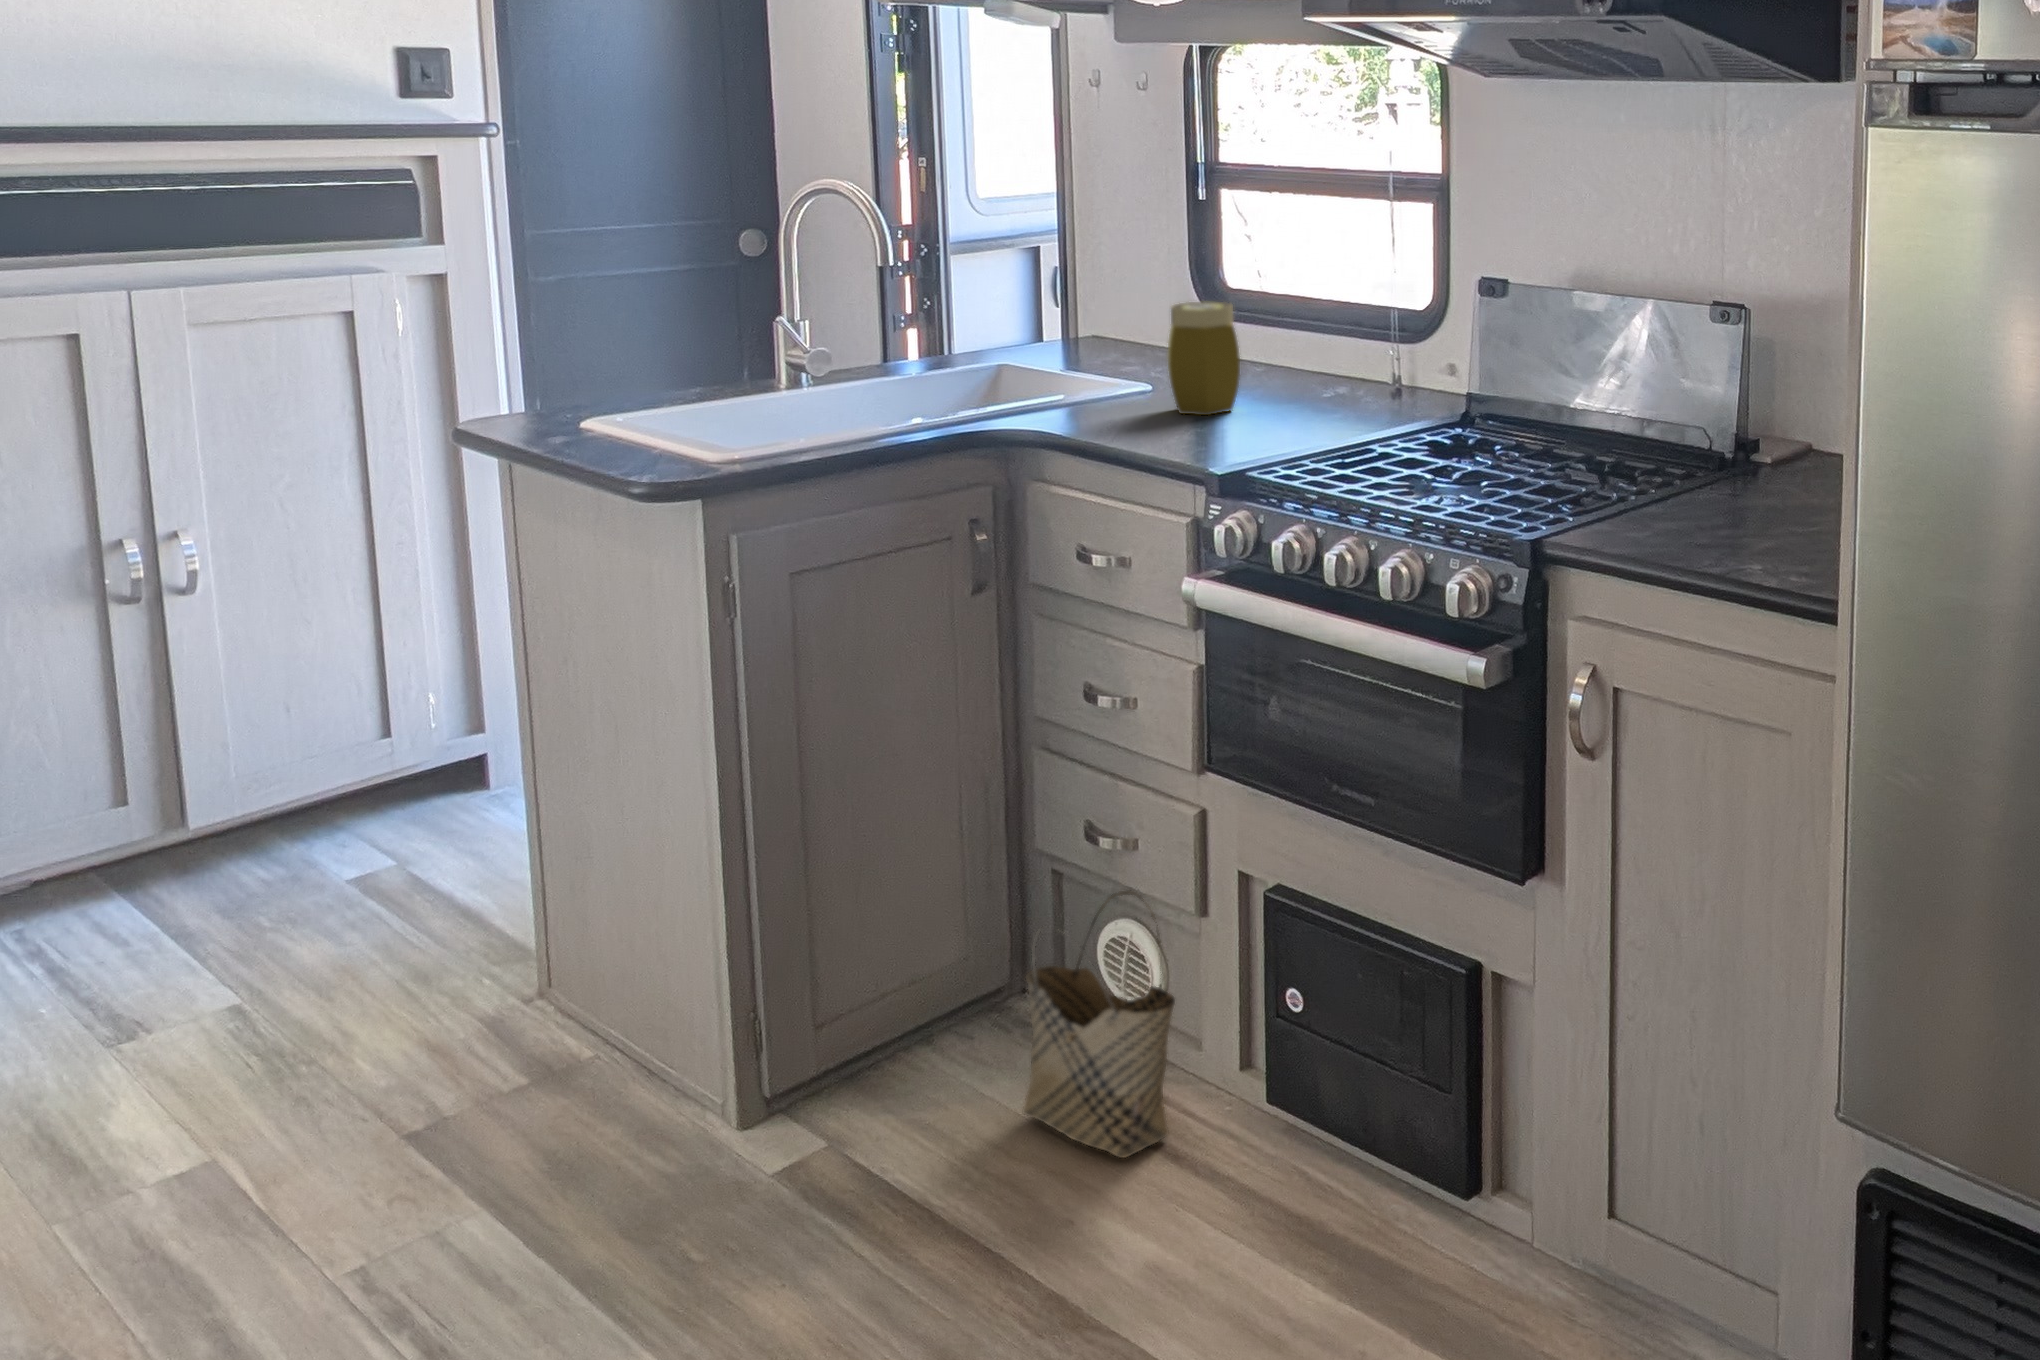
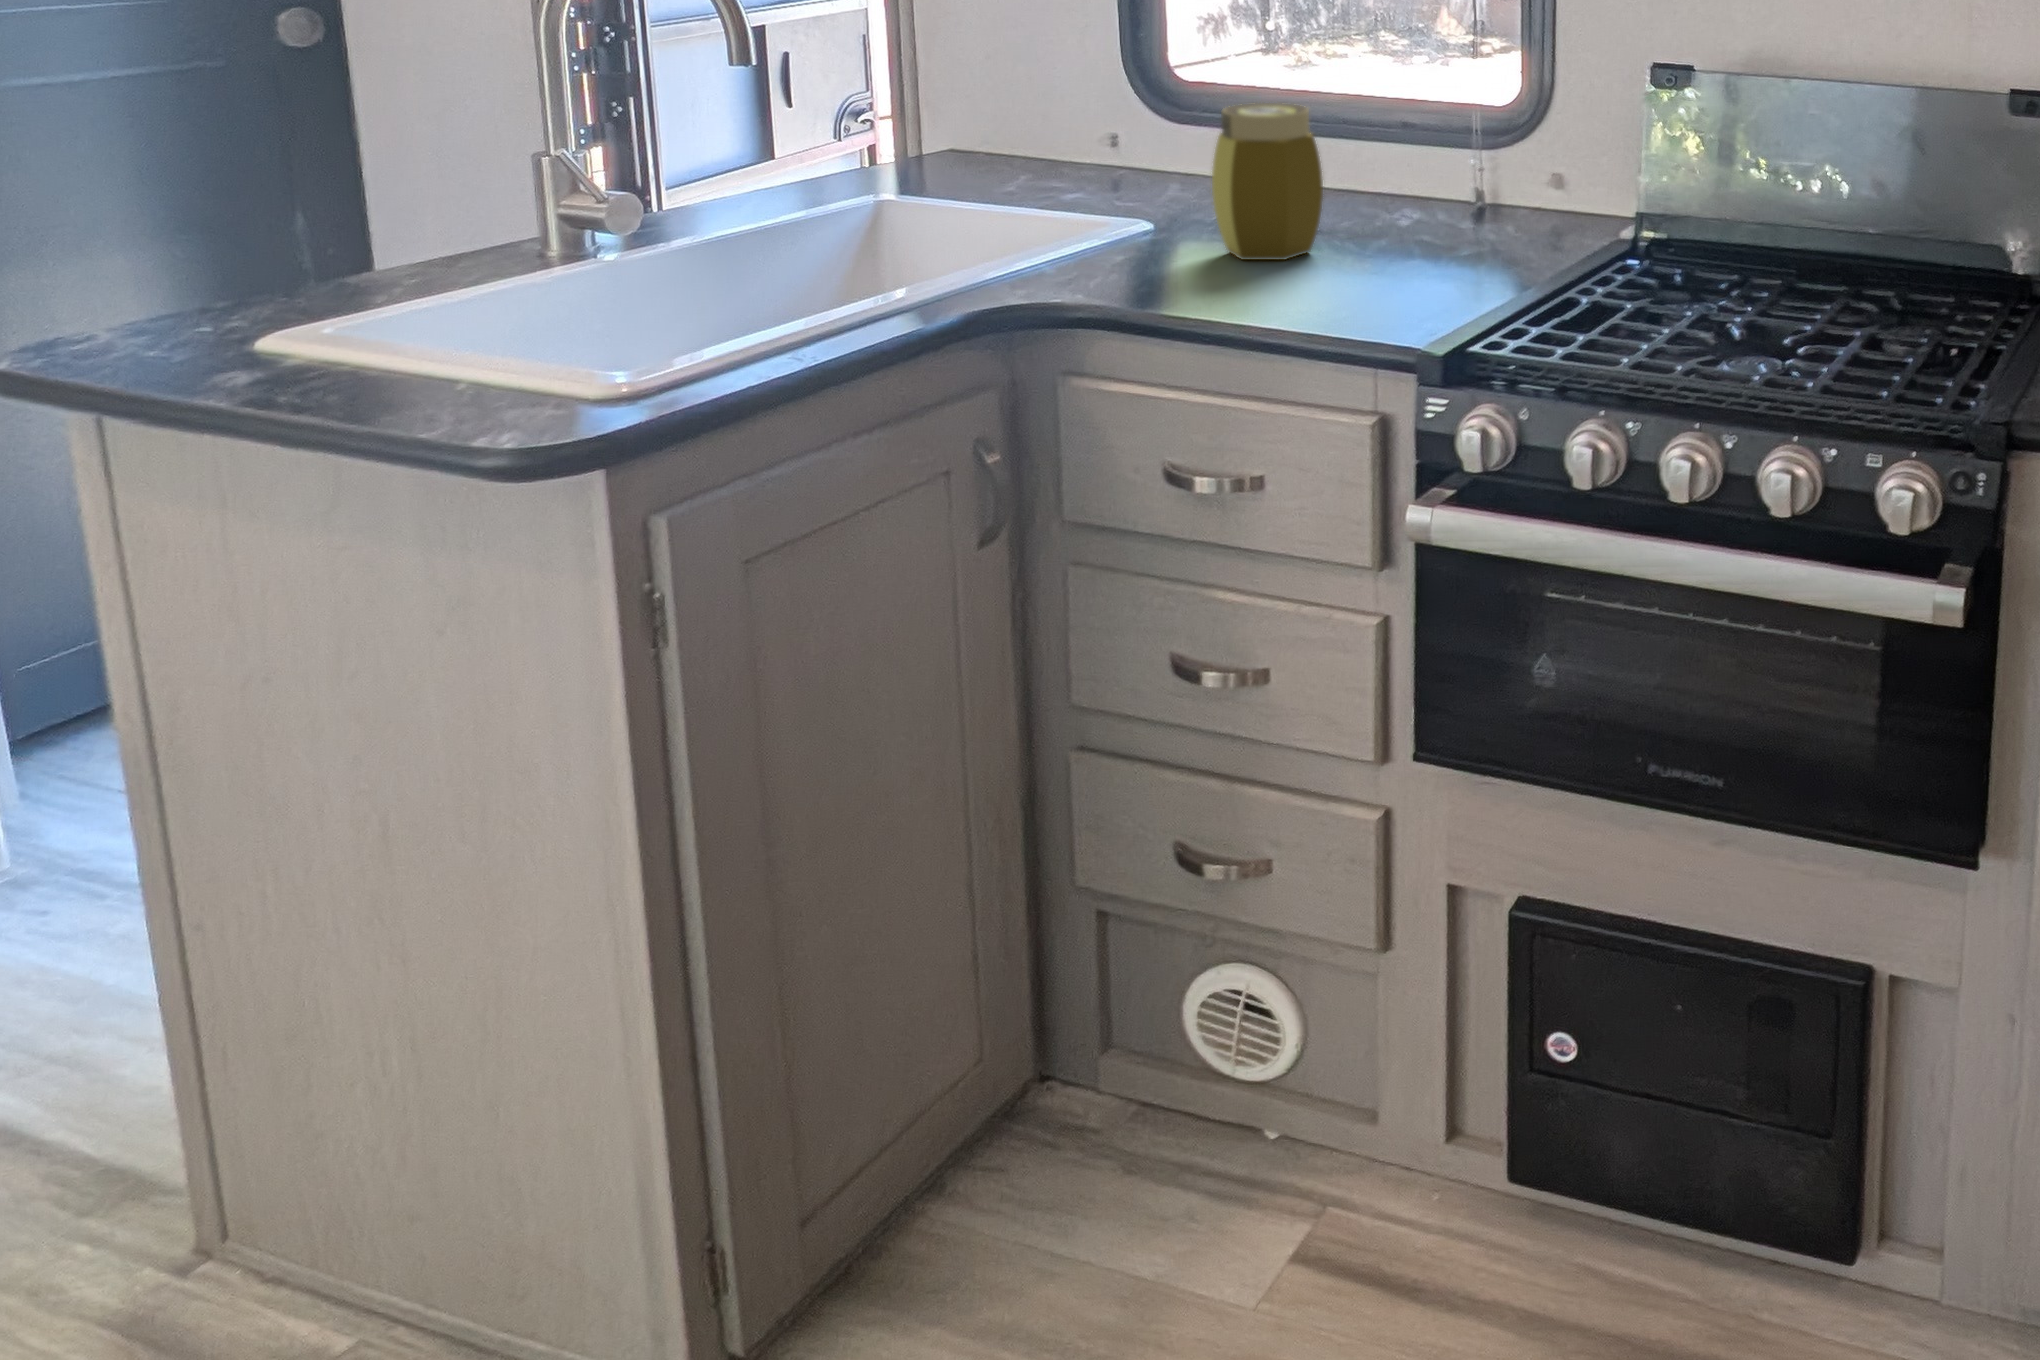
woven basket: present [1023,891,1175,1158] -> none [1140,936,1384,1312]

